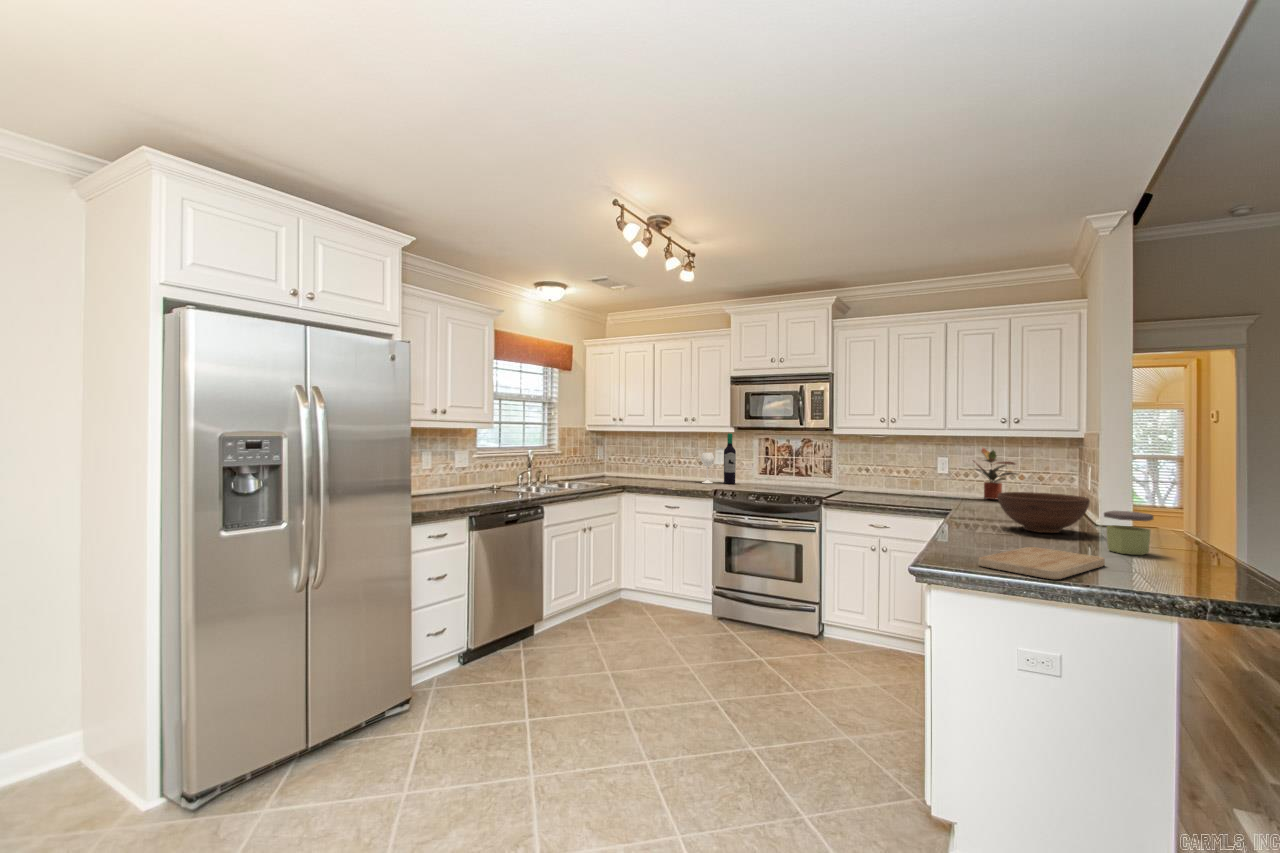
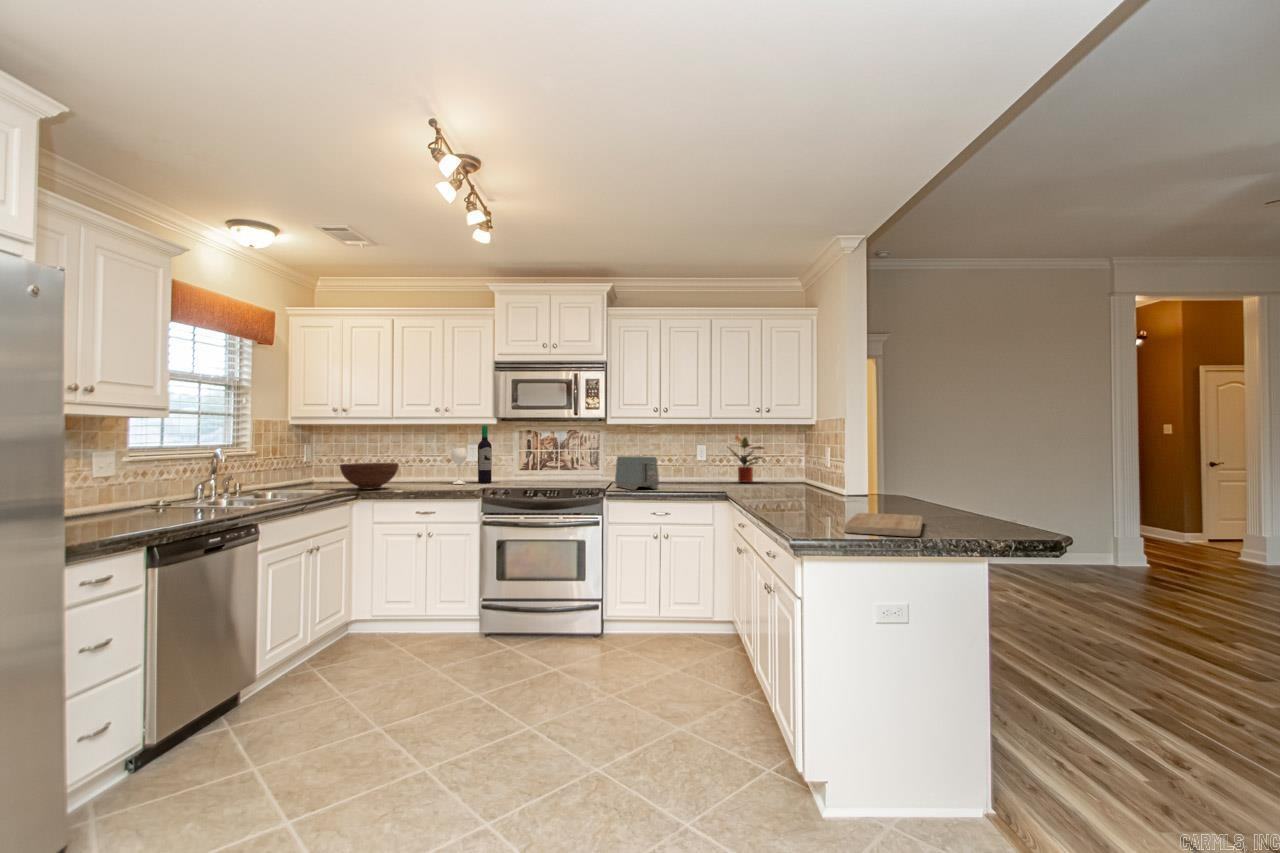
toaster: none [839,466,878,501] -> present [615,456,659,490]
fruit bowl: present [998,492,1090,533] -> present [340,463,399,490]
jar: present [1104,511,1154,555] -> none [896,477,930,513]

